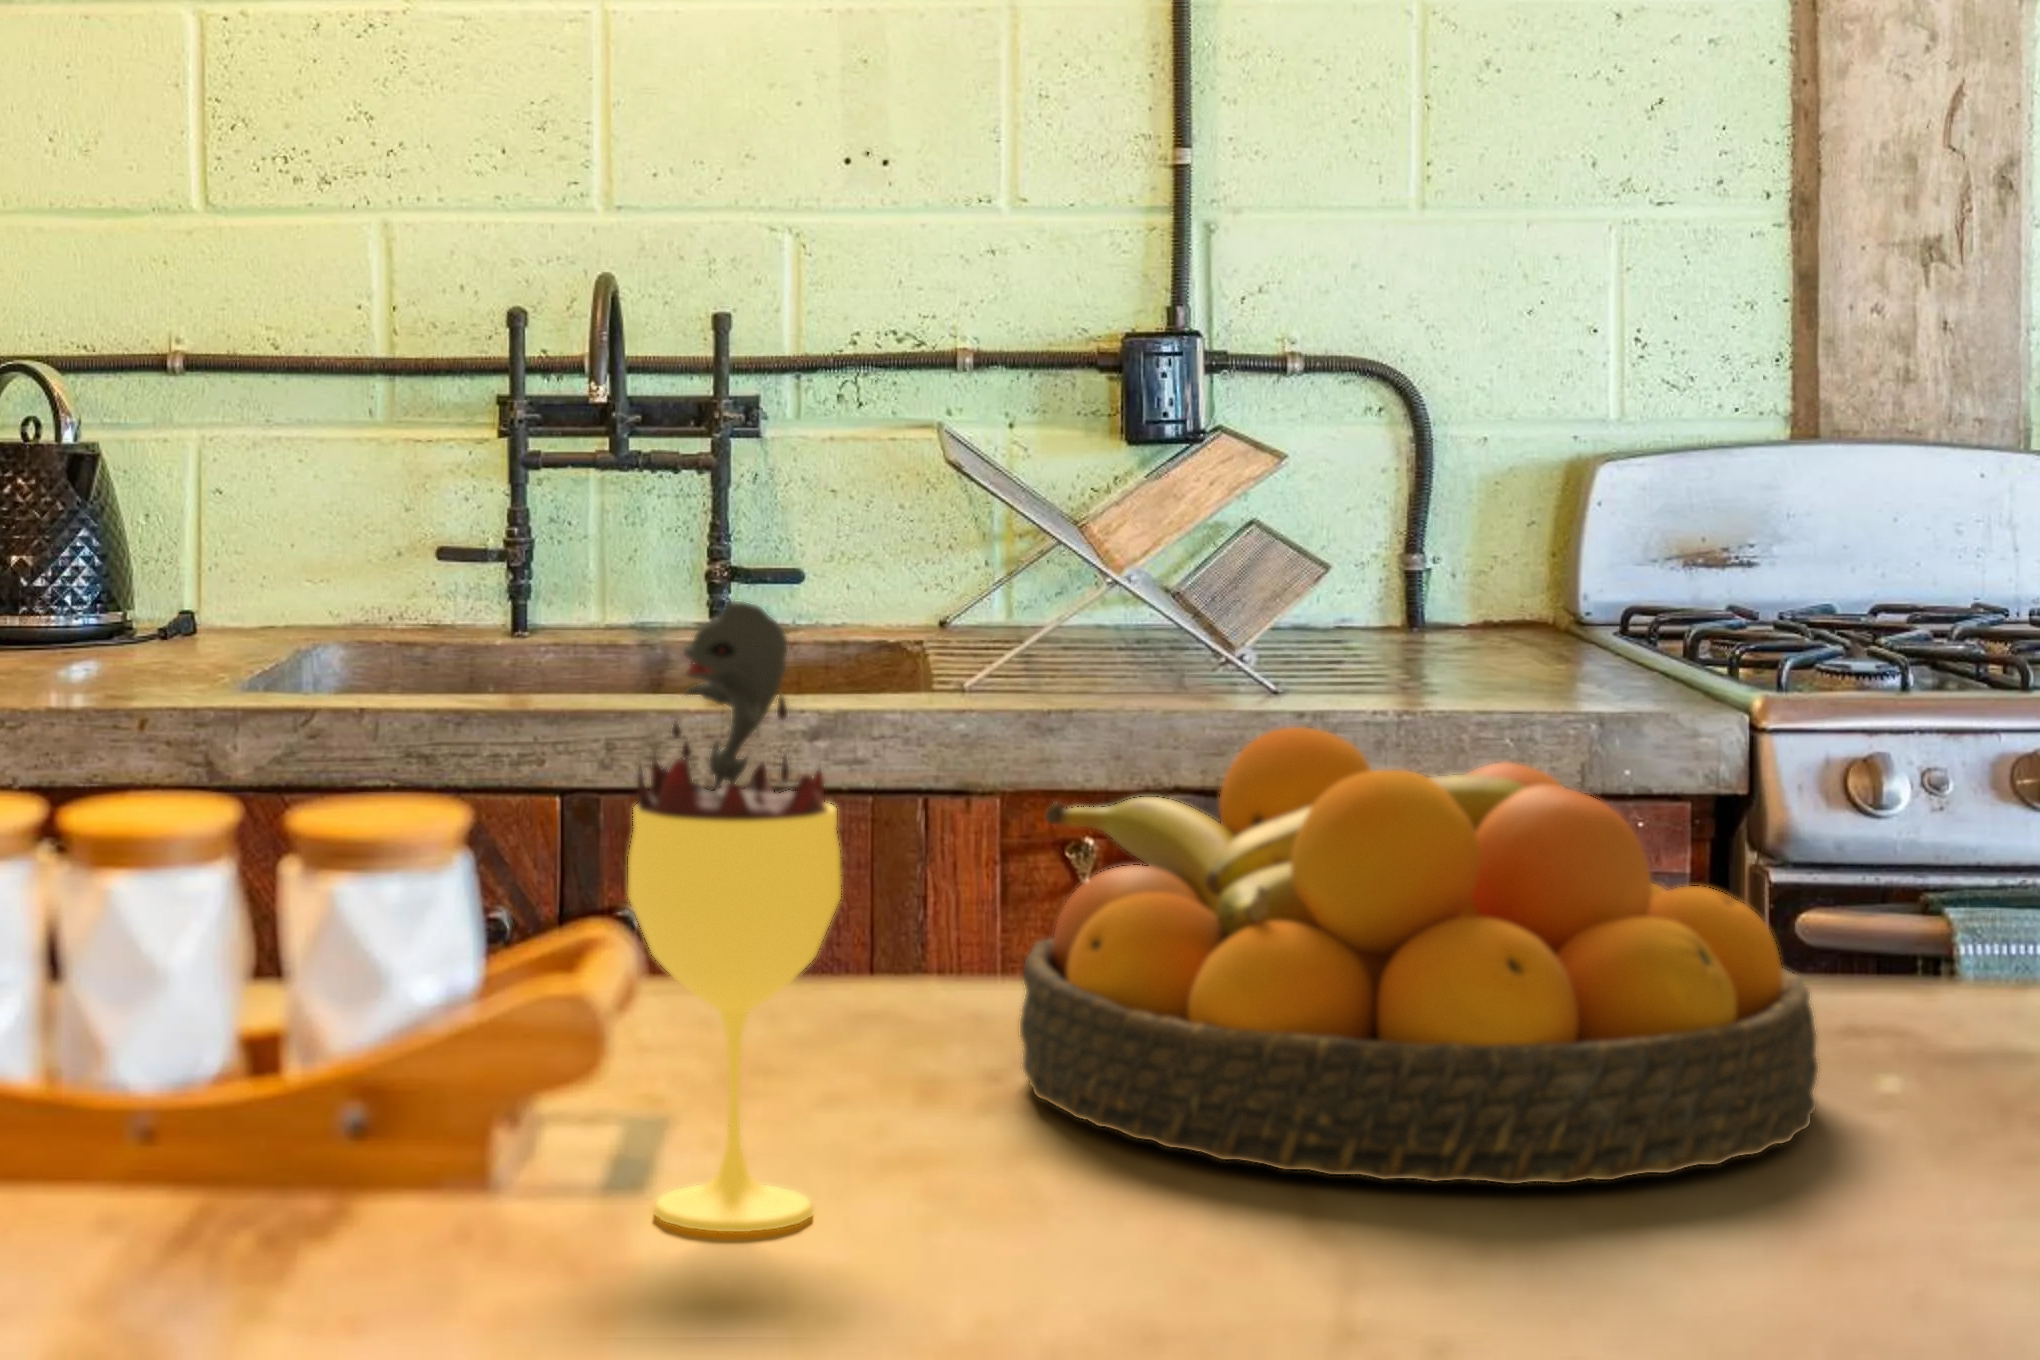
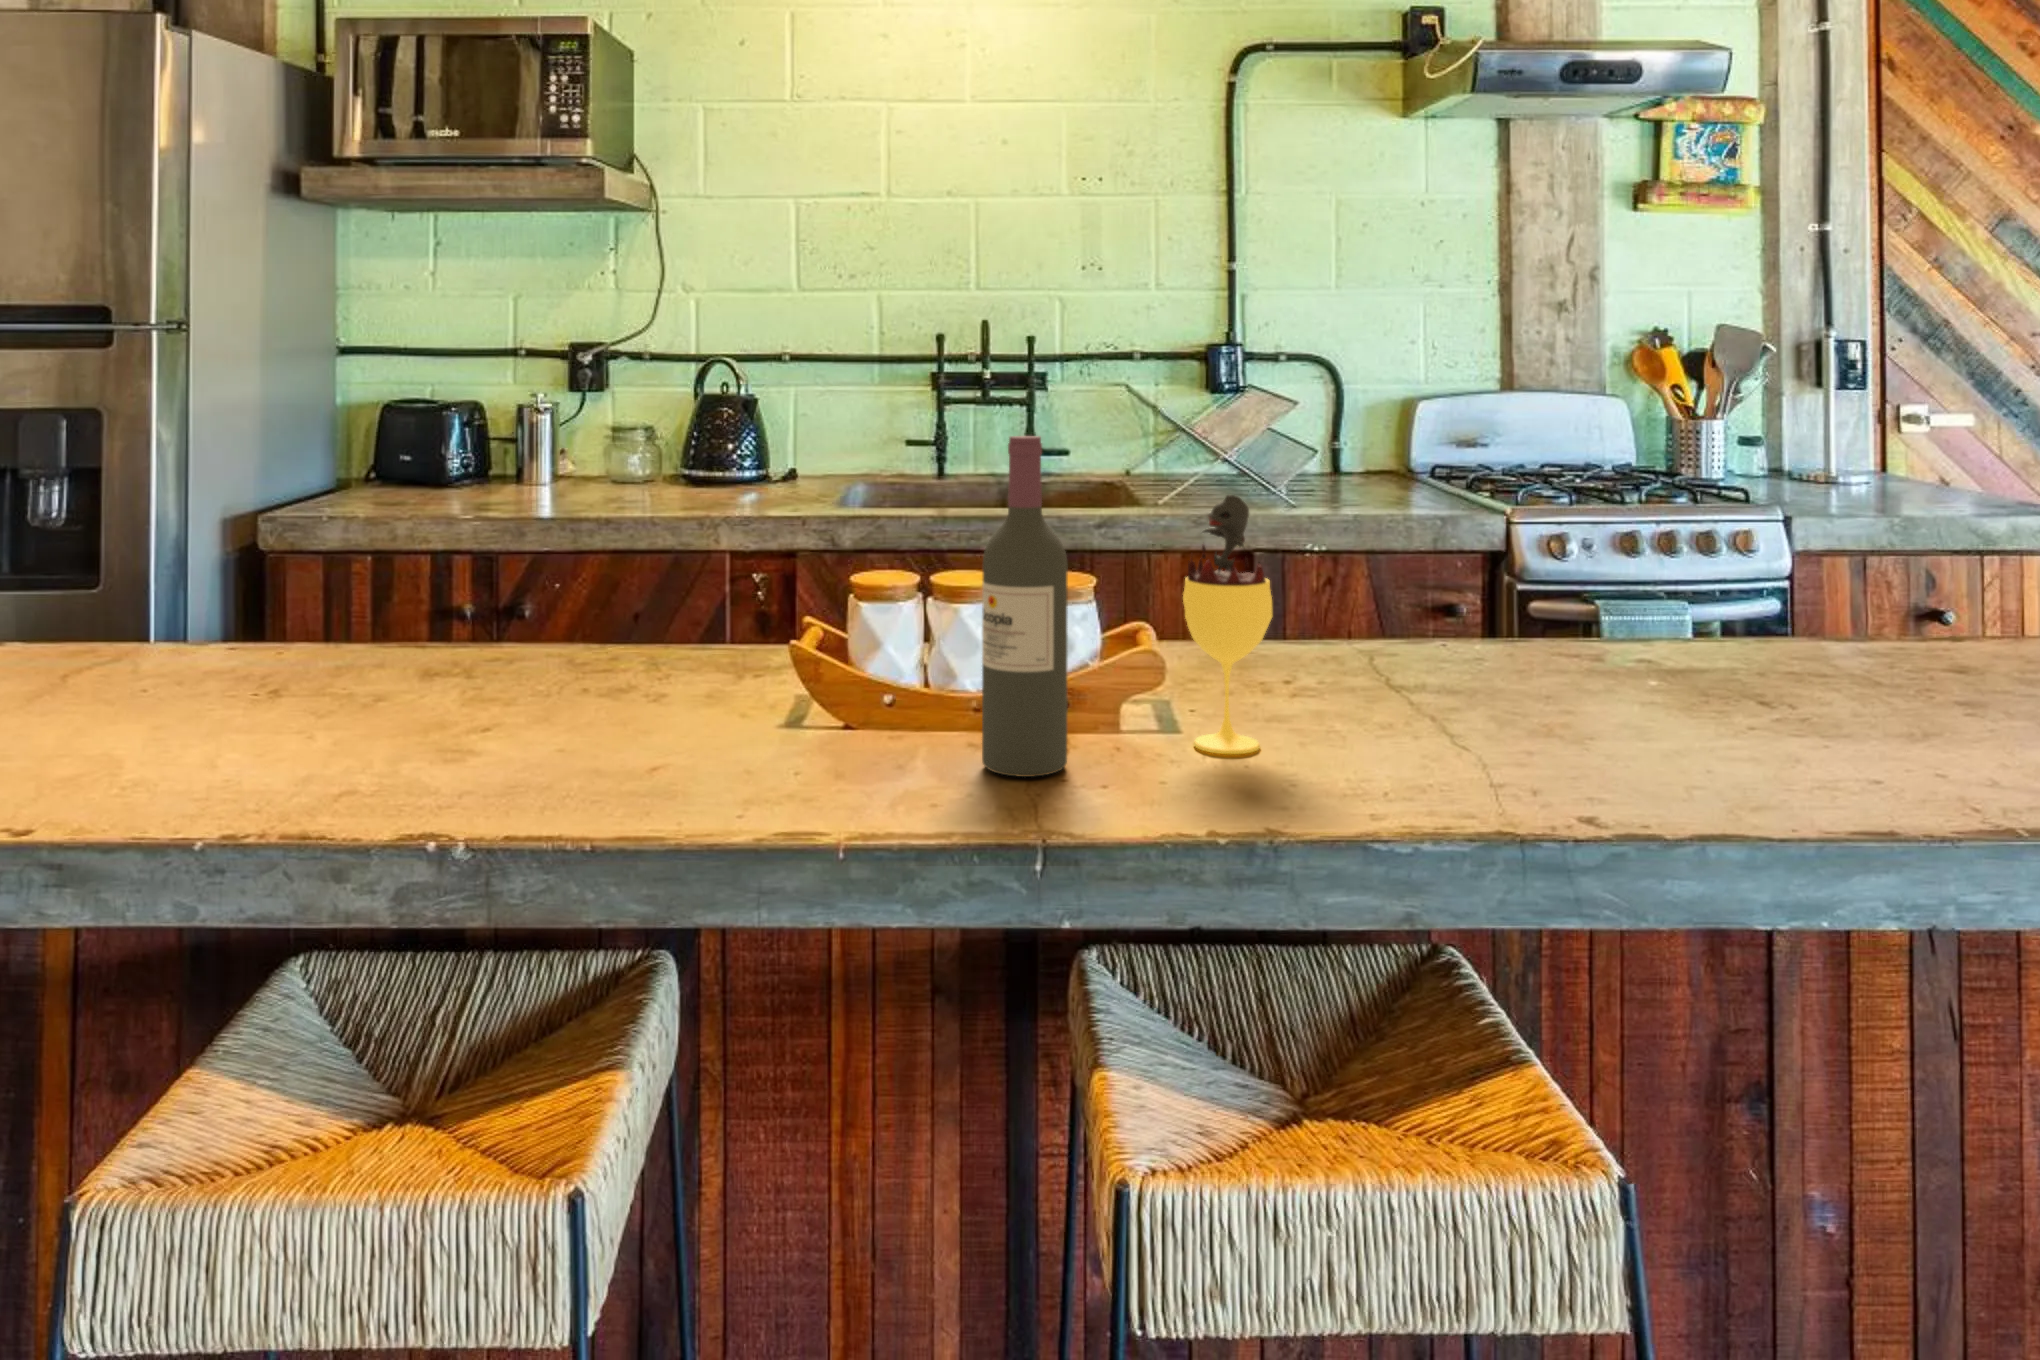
wine bottle: none [104,452,315,1277] -> present [982,436,1068,777]
fruit bowl: present [1020,727,1818,1184] -> none [1305,538,1645,730]

